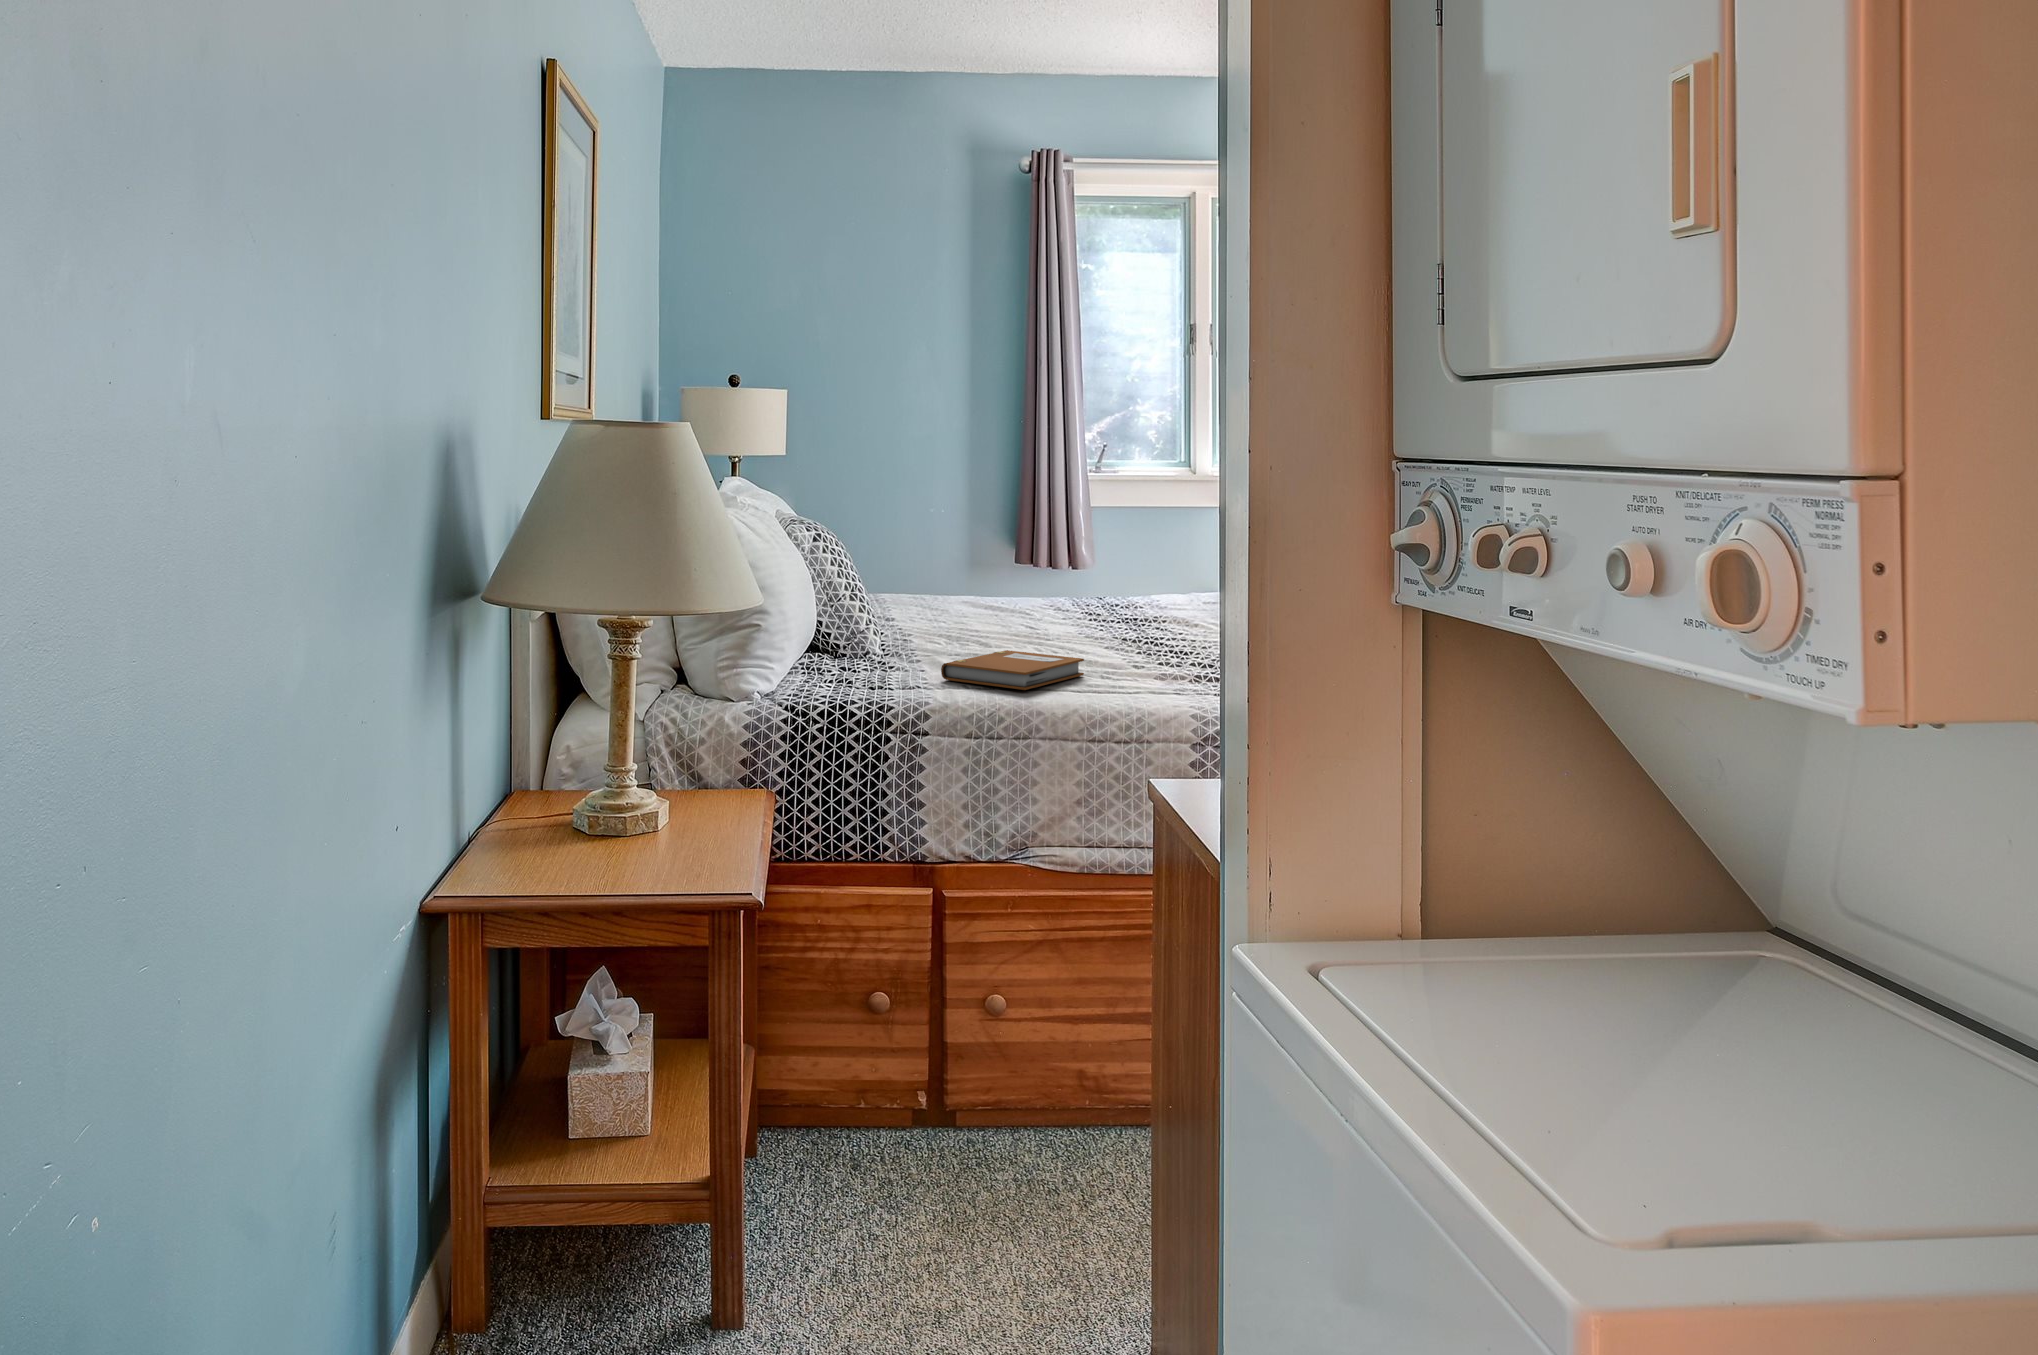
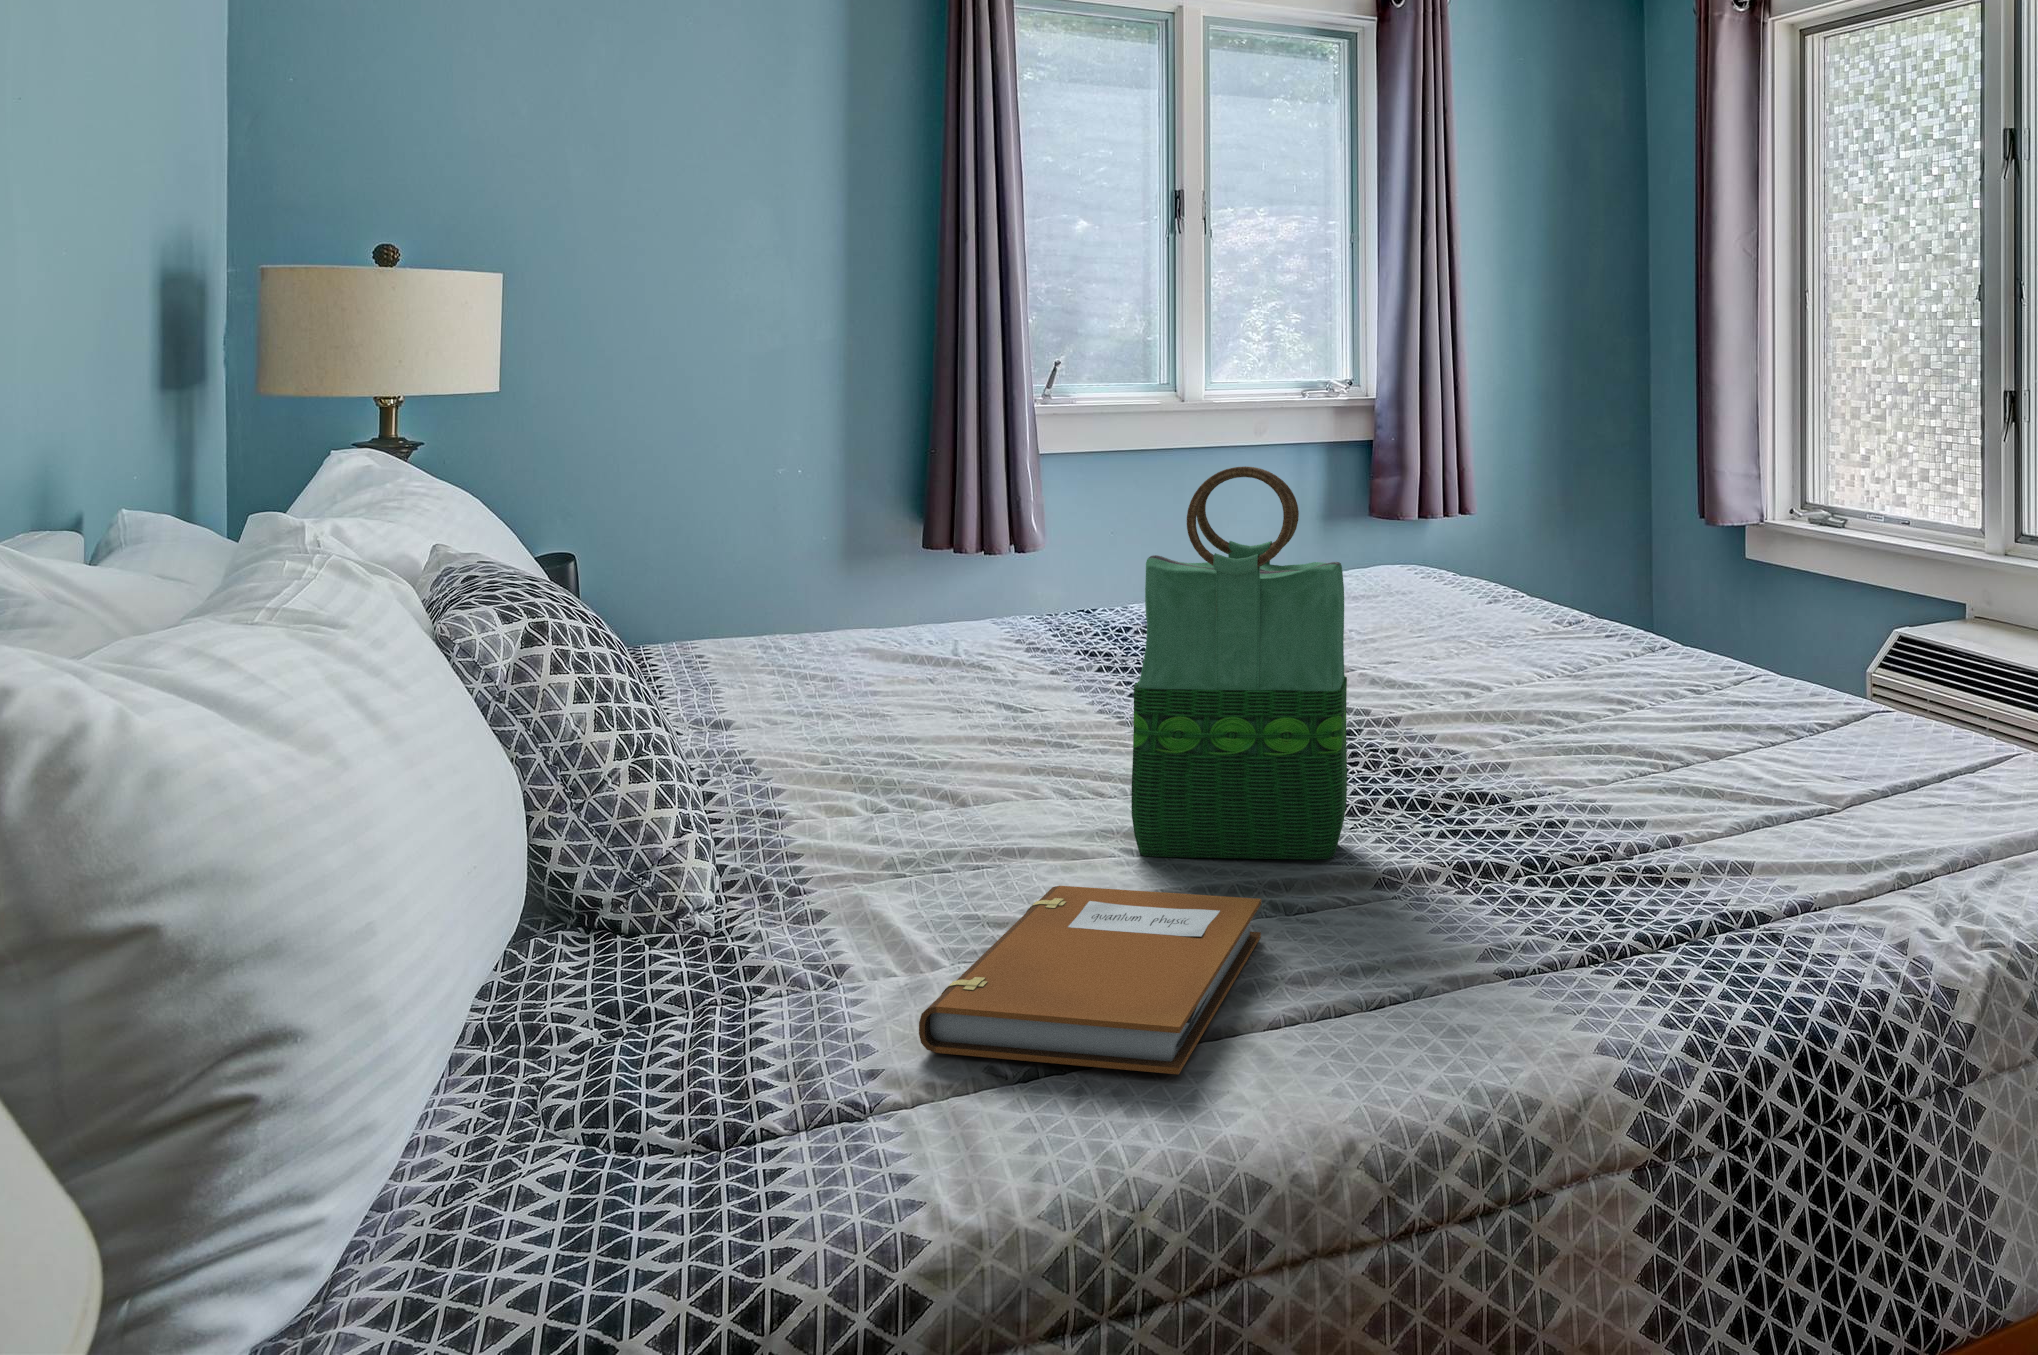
tote bag: none [1049,480,1149,663] -> present [1131,466,1347,859]

